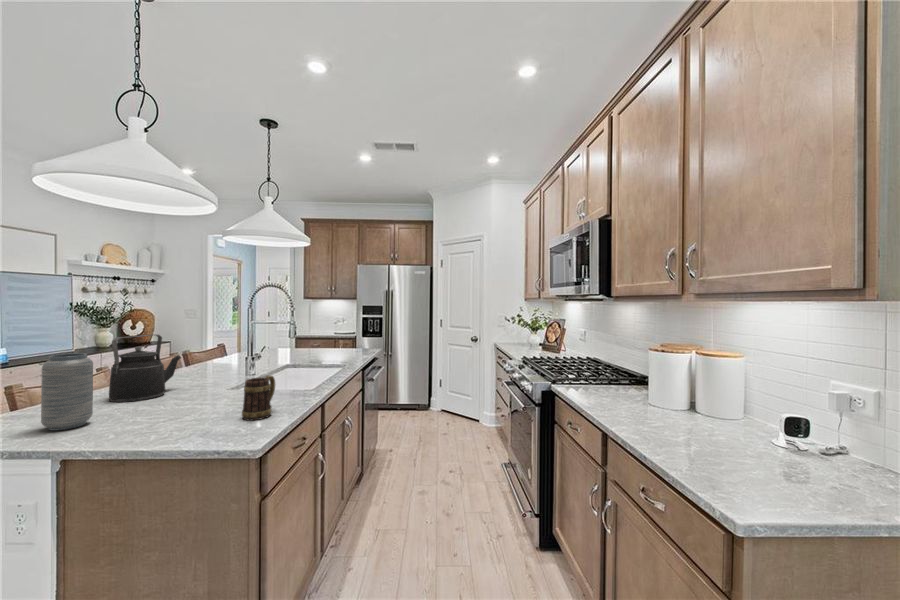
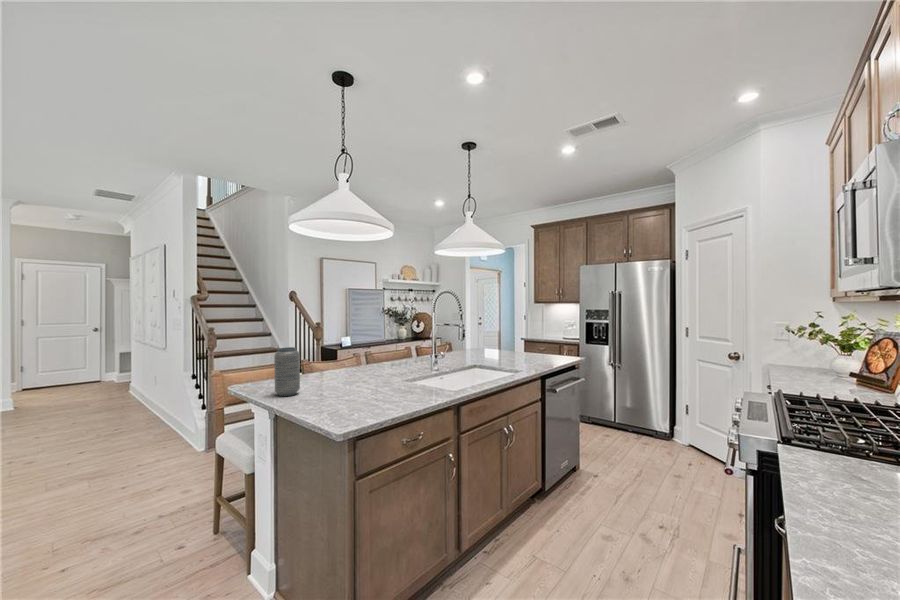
kettle: present [109,335,181,402] -> none [329,336,375,383]
mug: present [242,376,275,420] -> none [362,376,393,412]

